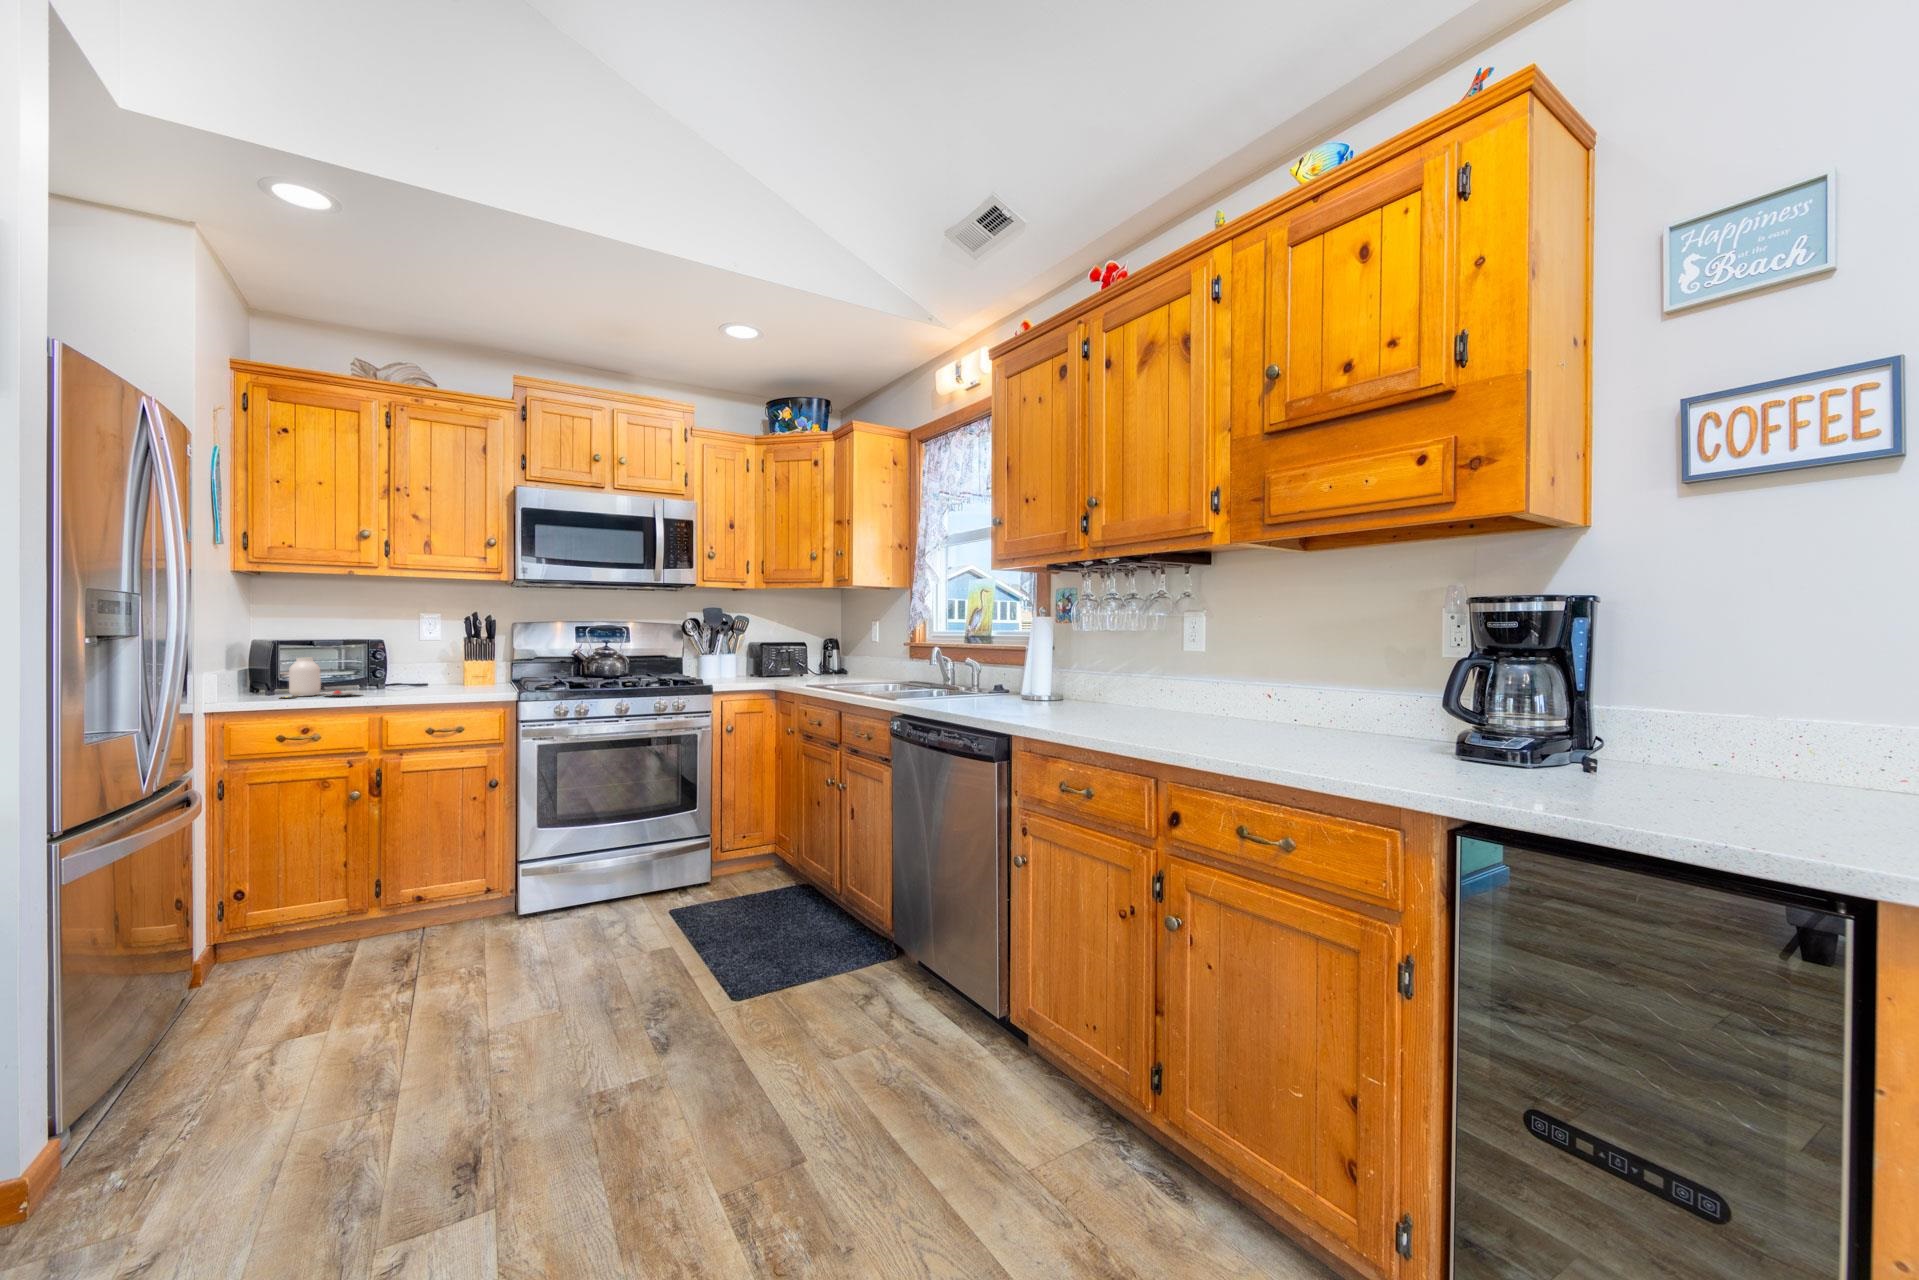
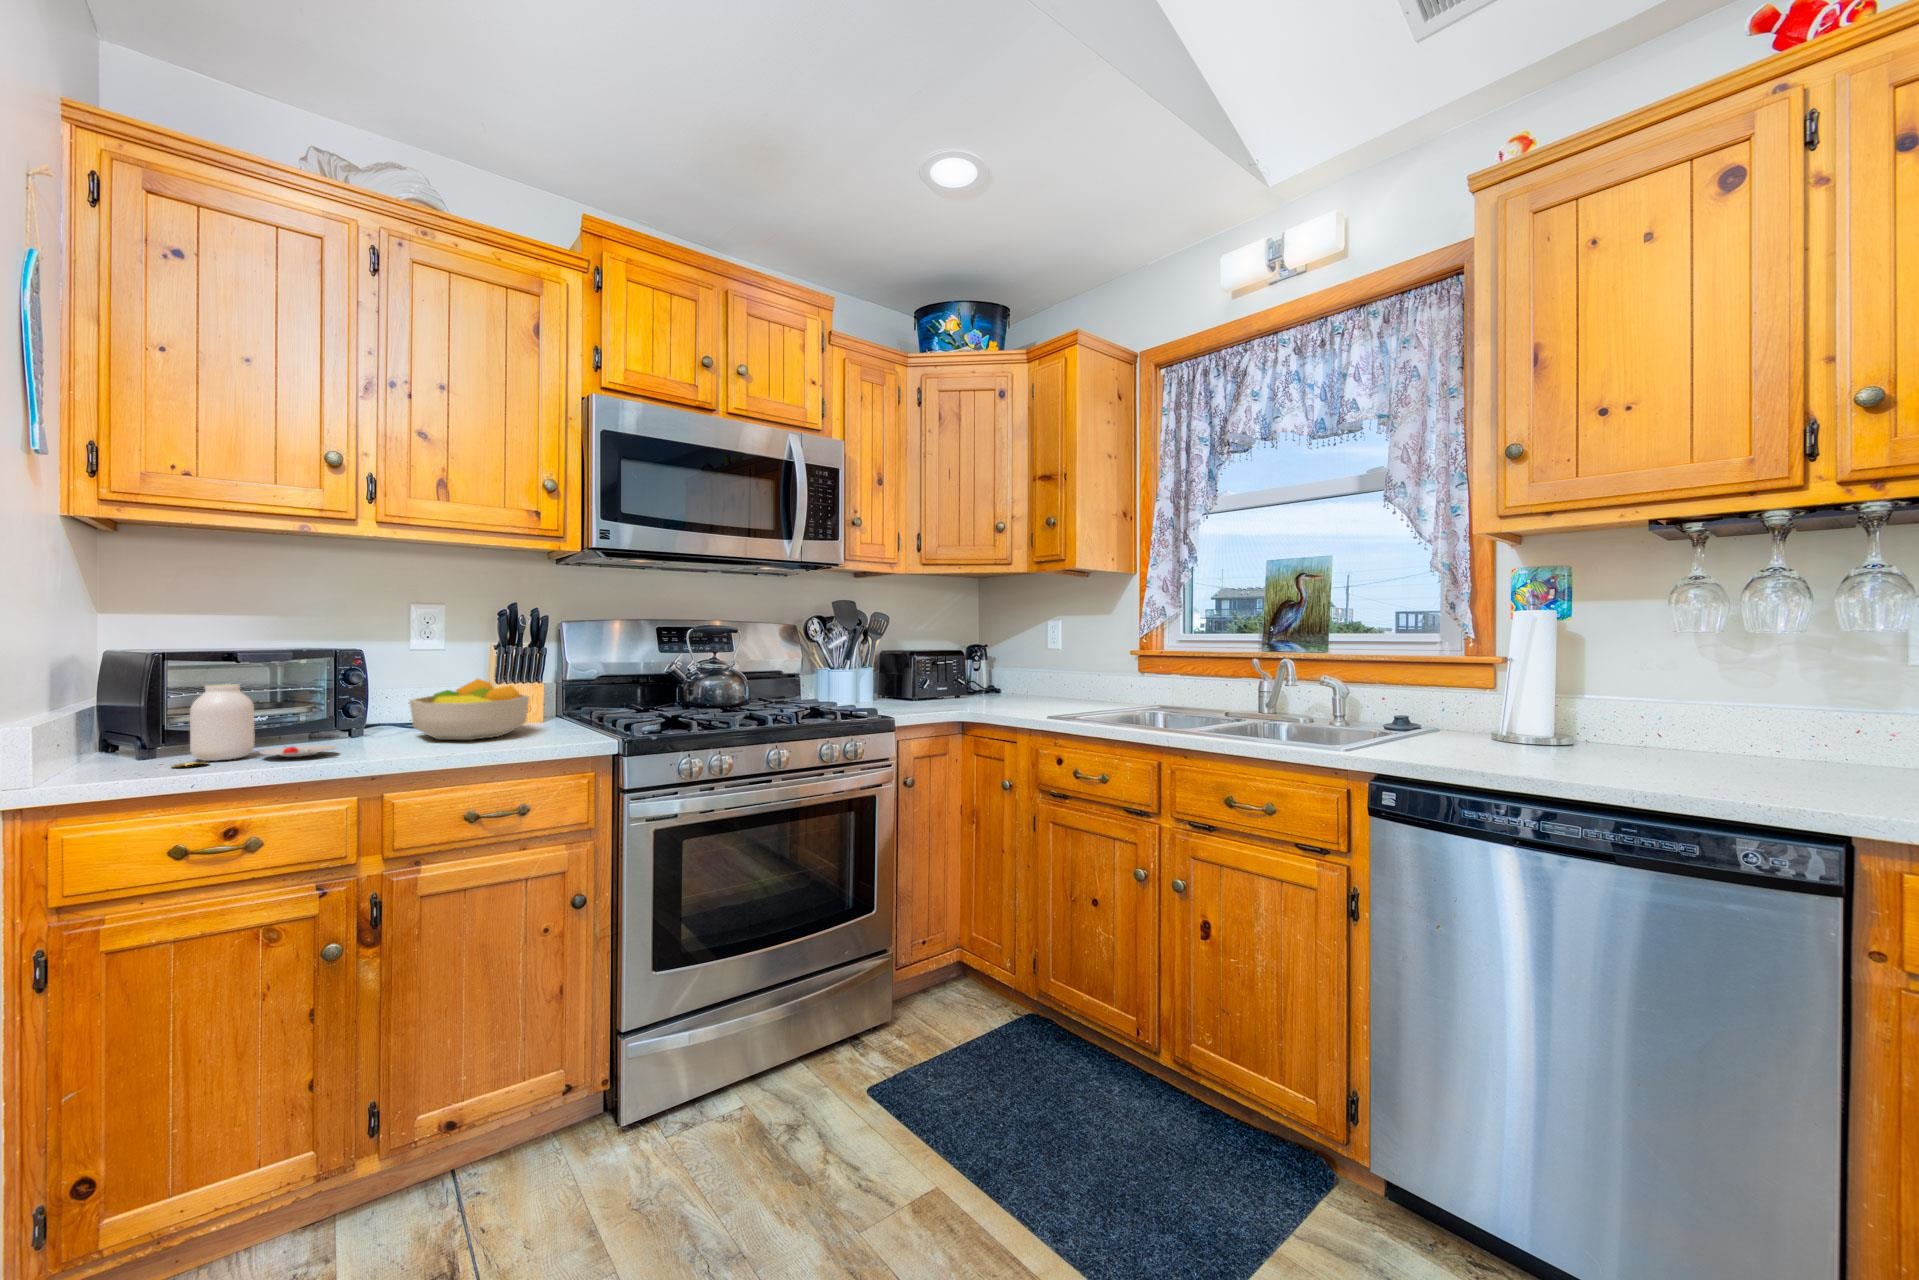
fruit bowl: none [408,657,477,691] -> present [410,679,529,740]

